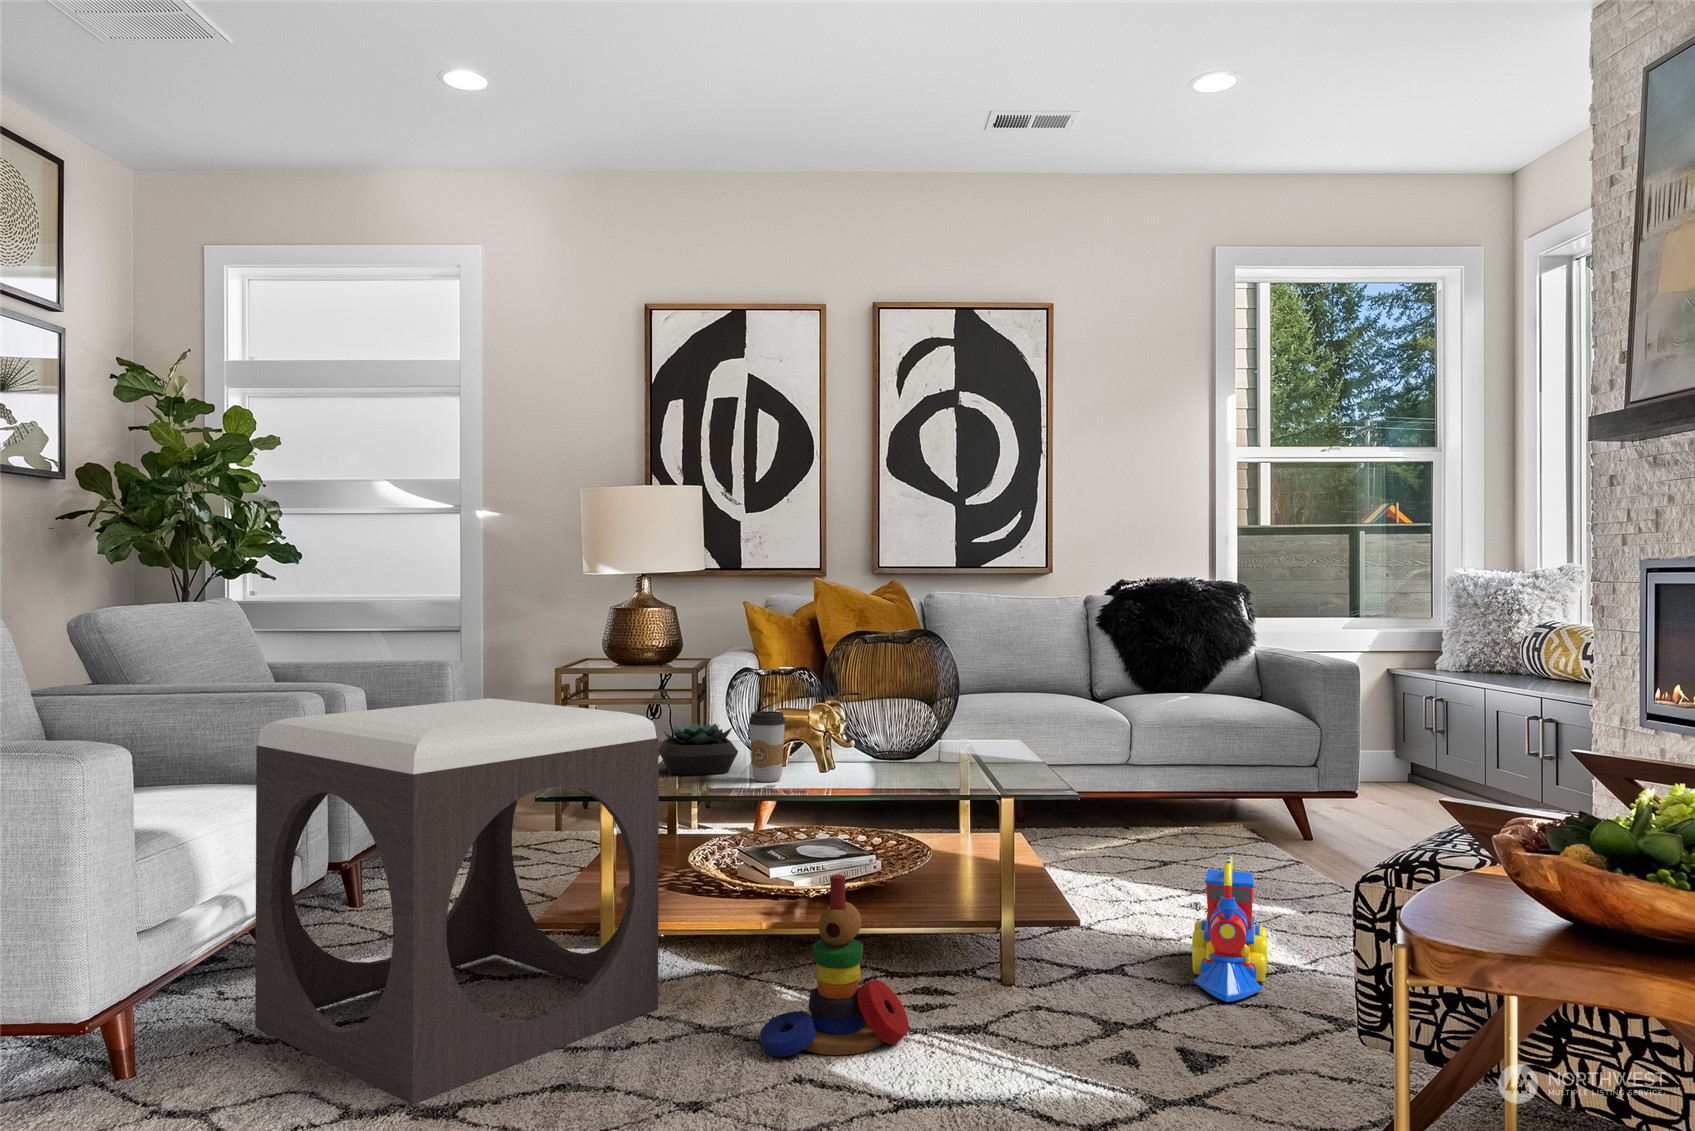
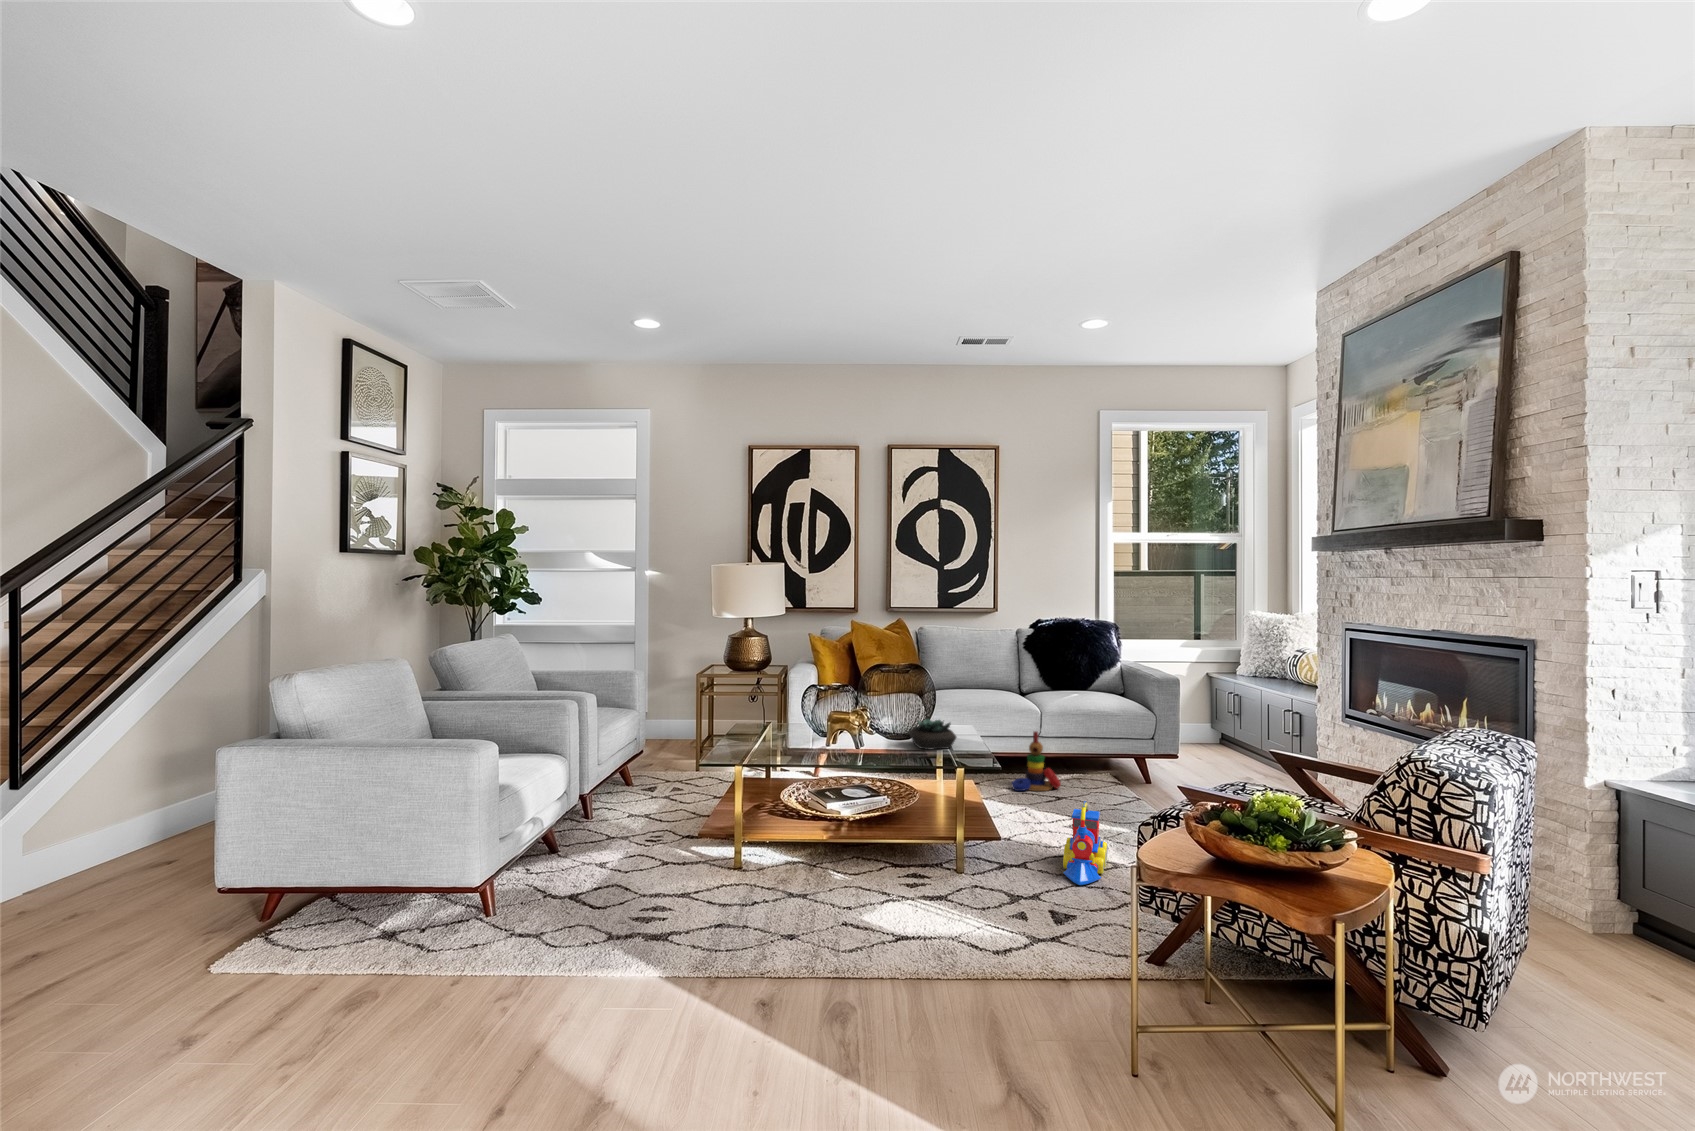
footstool: present [255,698,659,1105] -> none [552,708,768,934]
coffee cup: present [749,711,786,782] -> none [816,716,837,757]
succulent plant: present [658,722,738,775] -> present [909,719,956,750]
stacking toy: present [760,875,909,1057] -> present [1012,731,1061,791]

